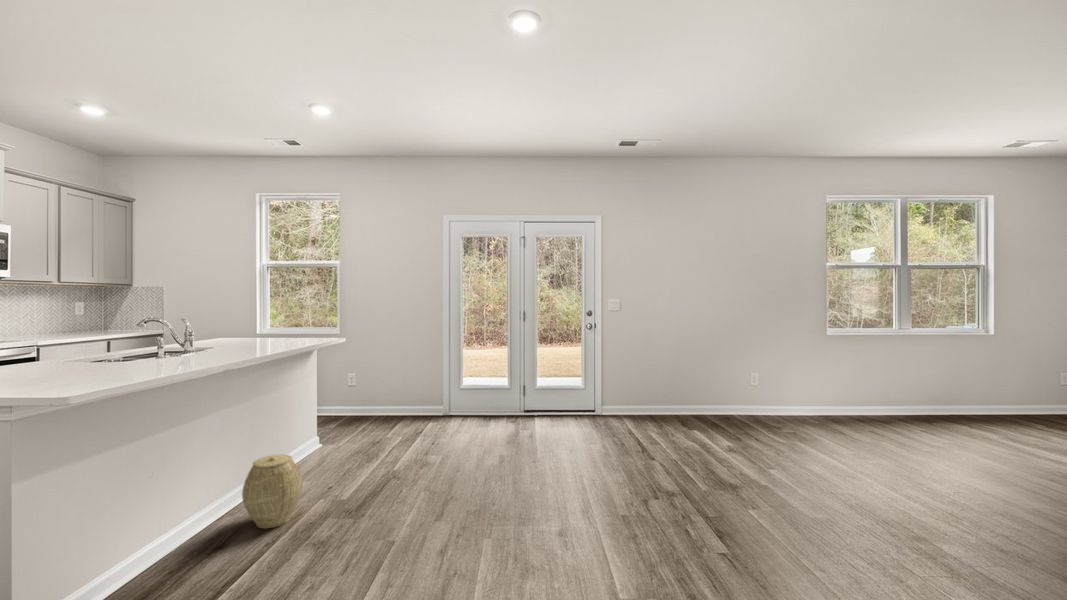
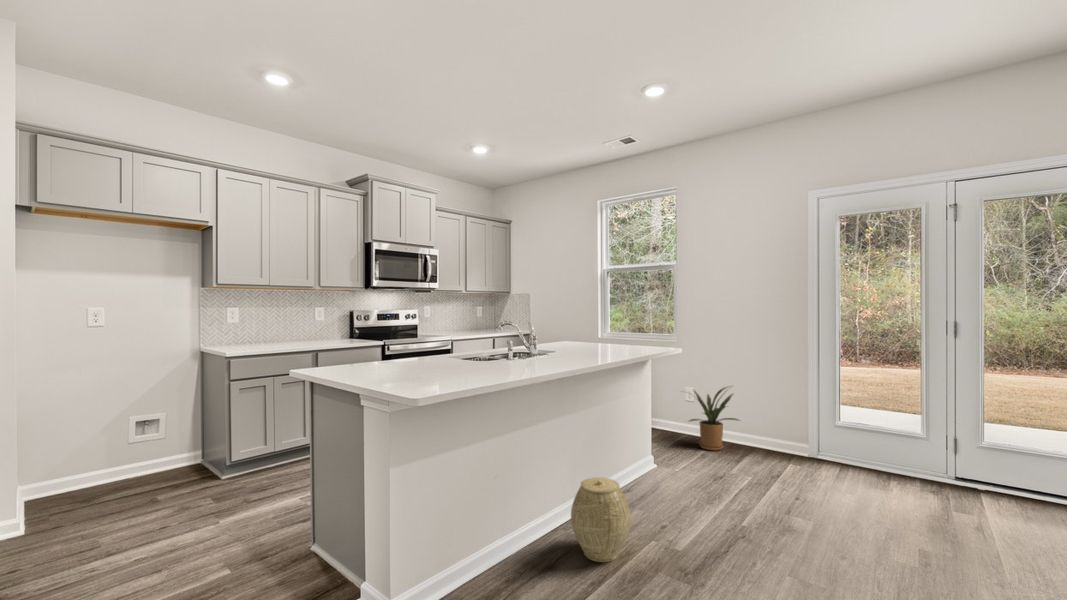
house plant: none [339,367,394,424] -> present [689,386,739,451]

